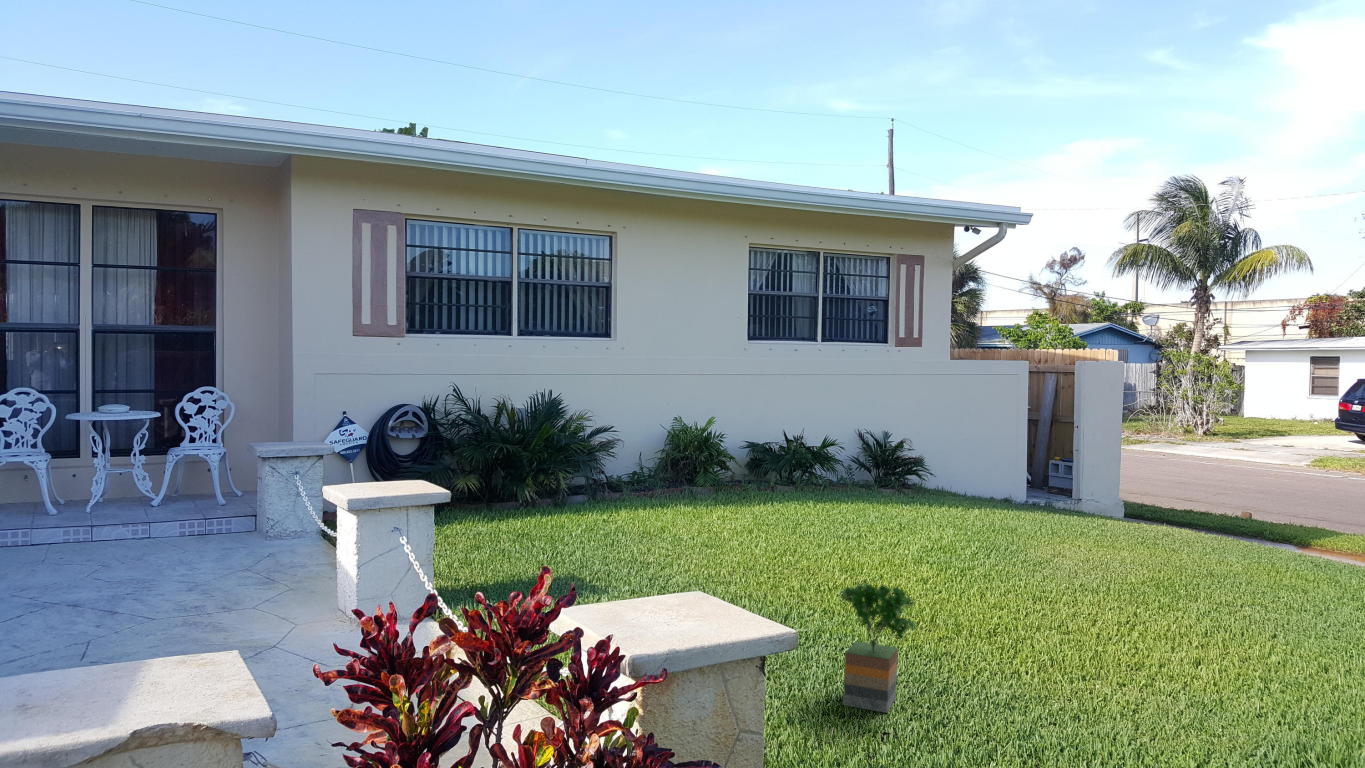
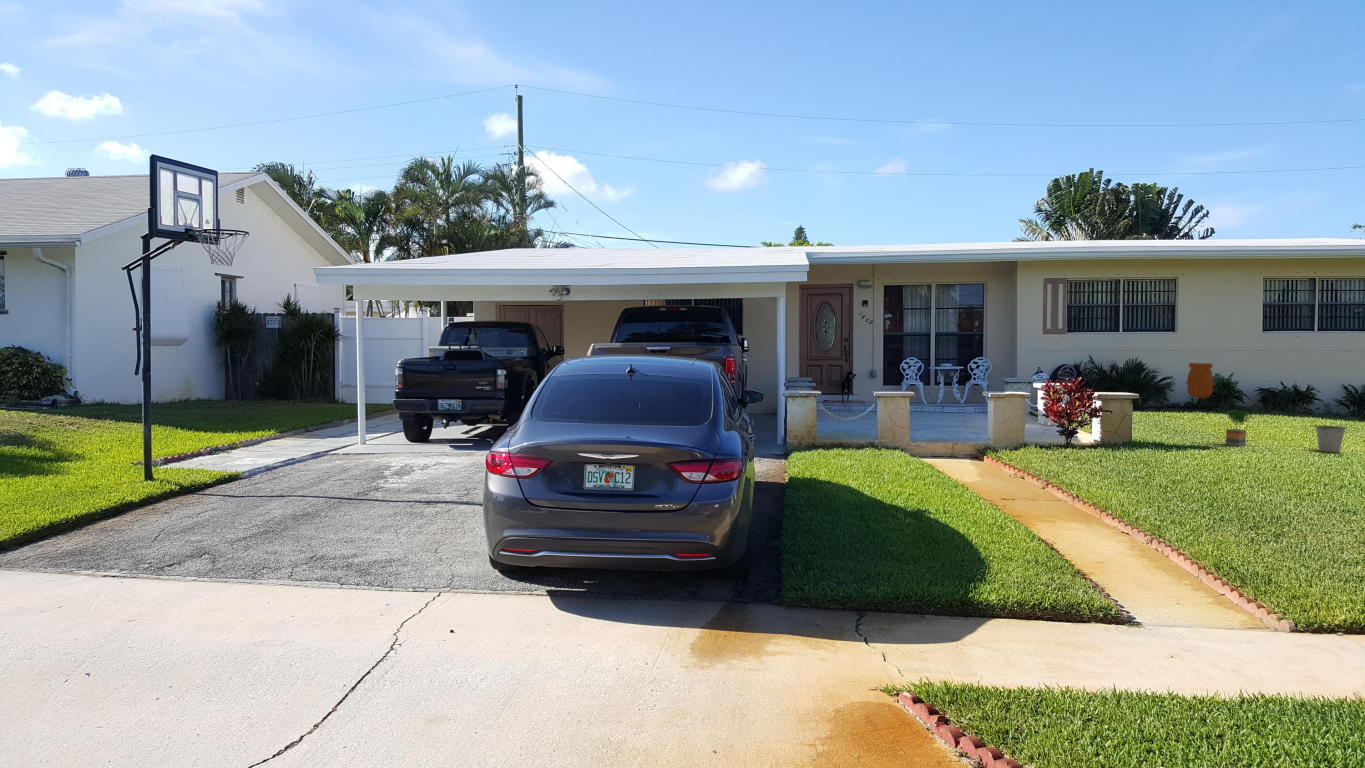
lounge chair: none [631,399,688,493] -> present [1186,363,1214,408]
bucket: none [1054,604,1137,697] -> present [1315,425,1346,452]

